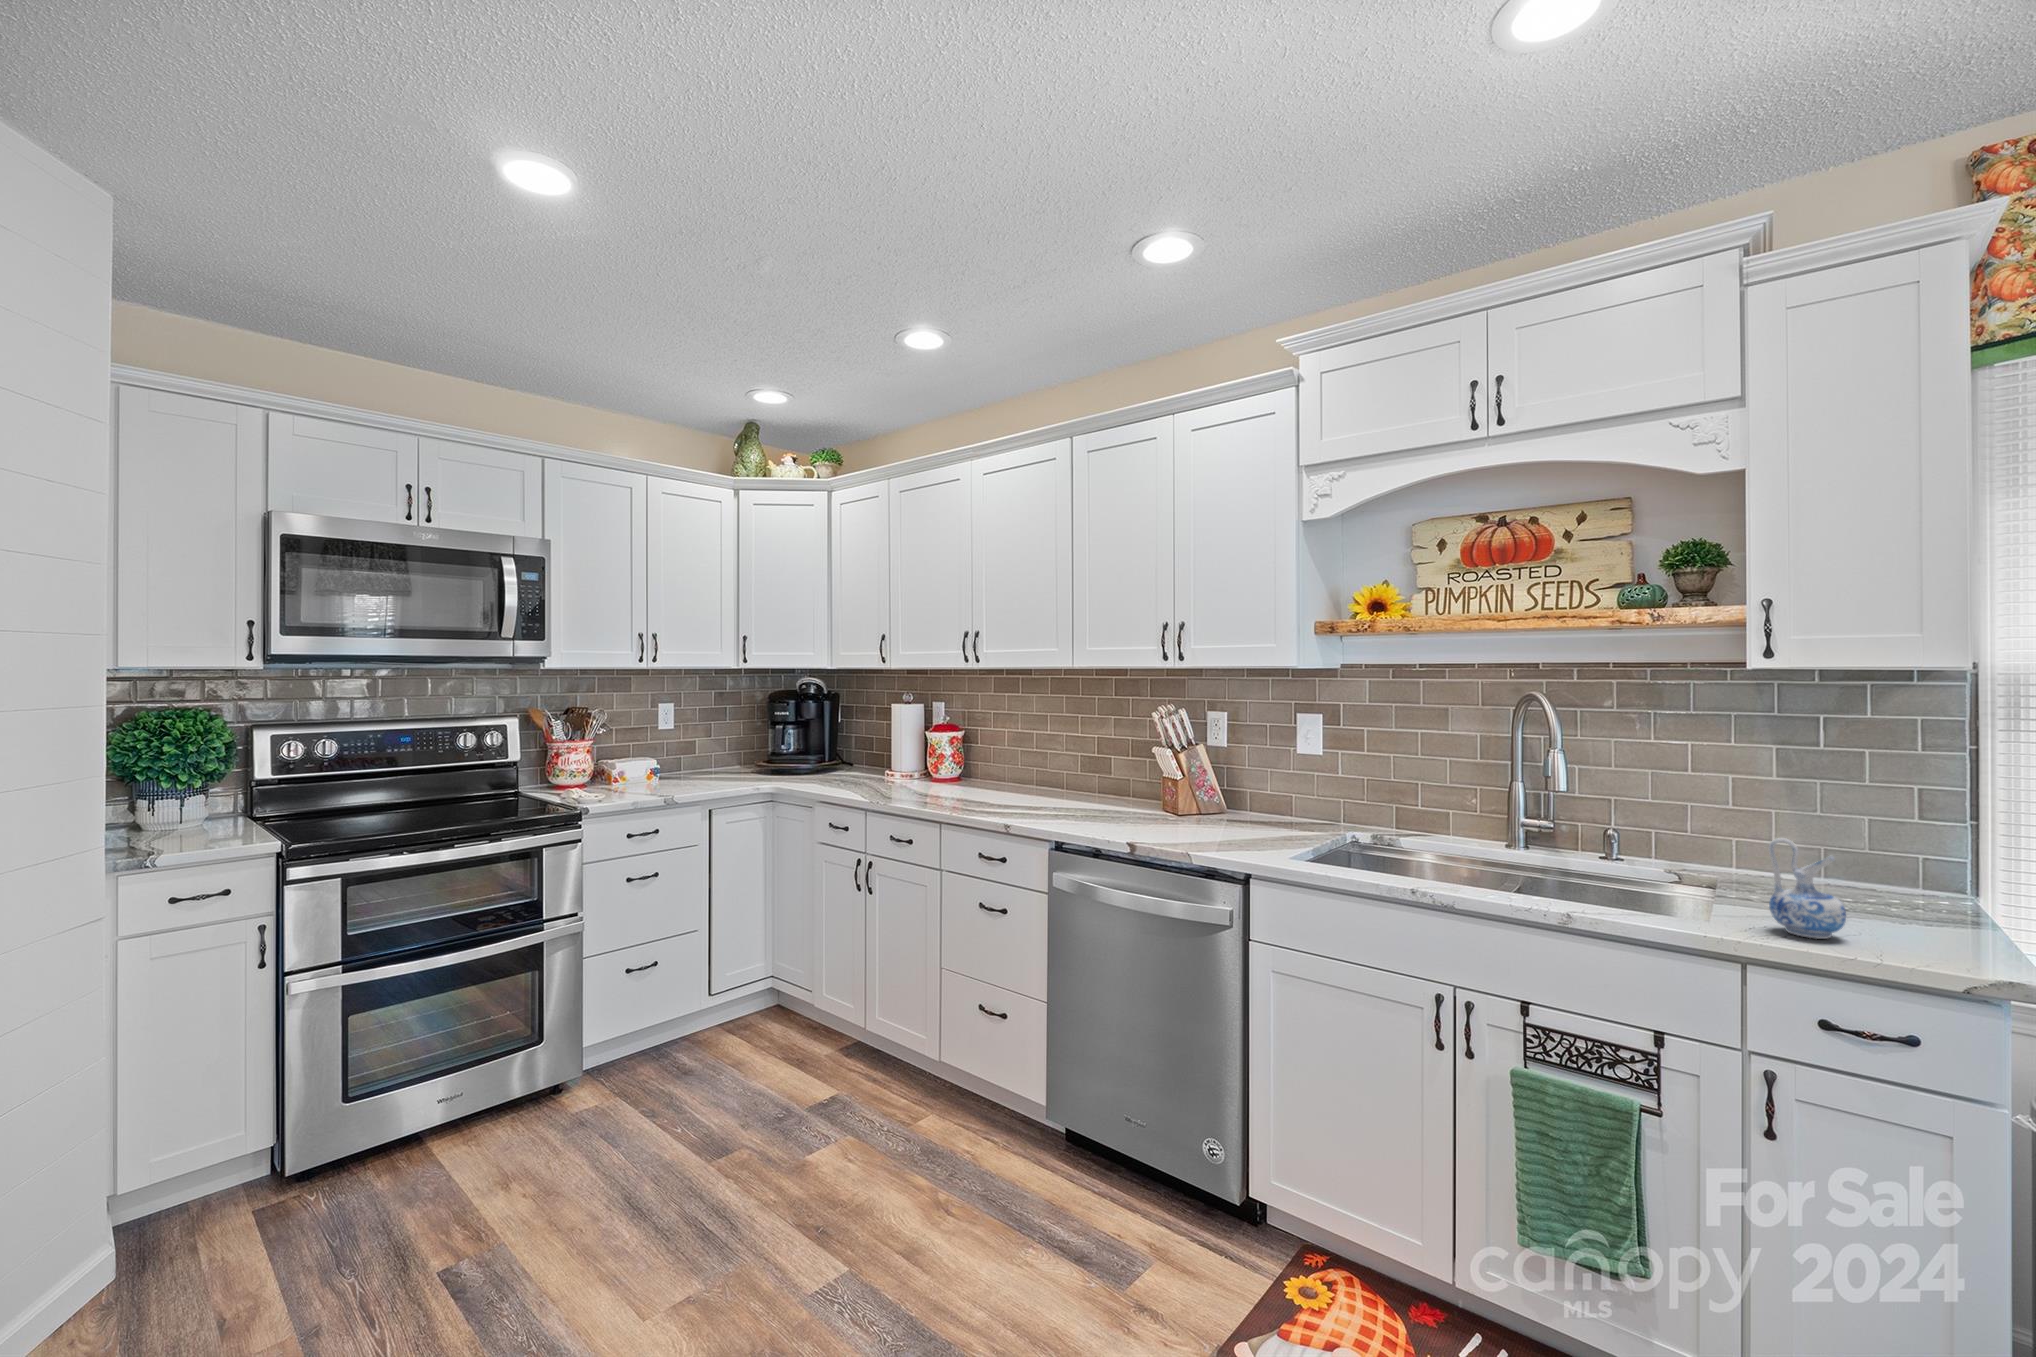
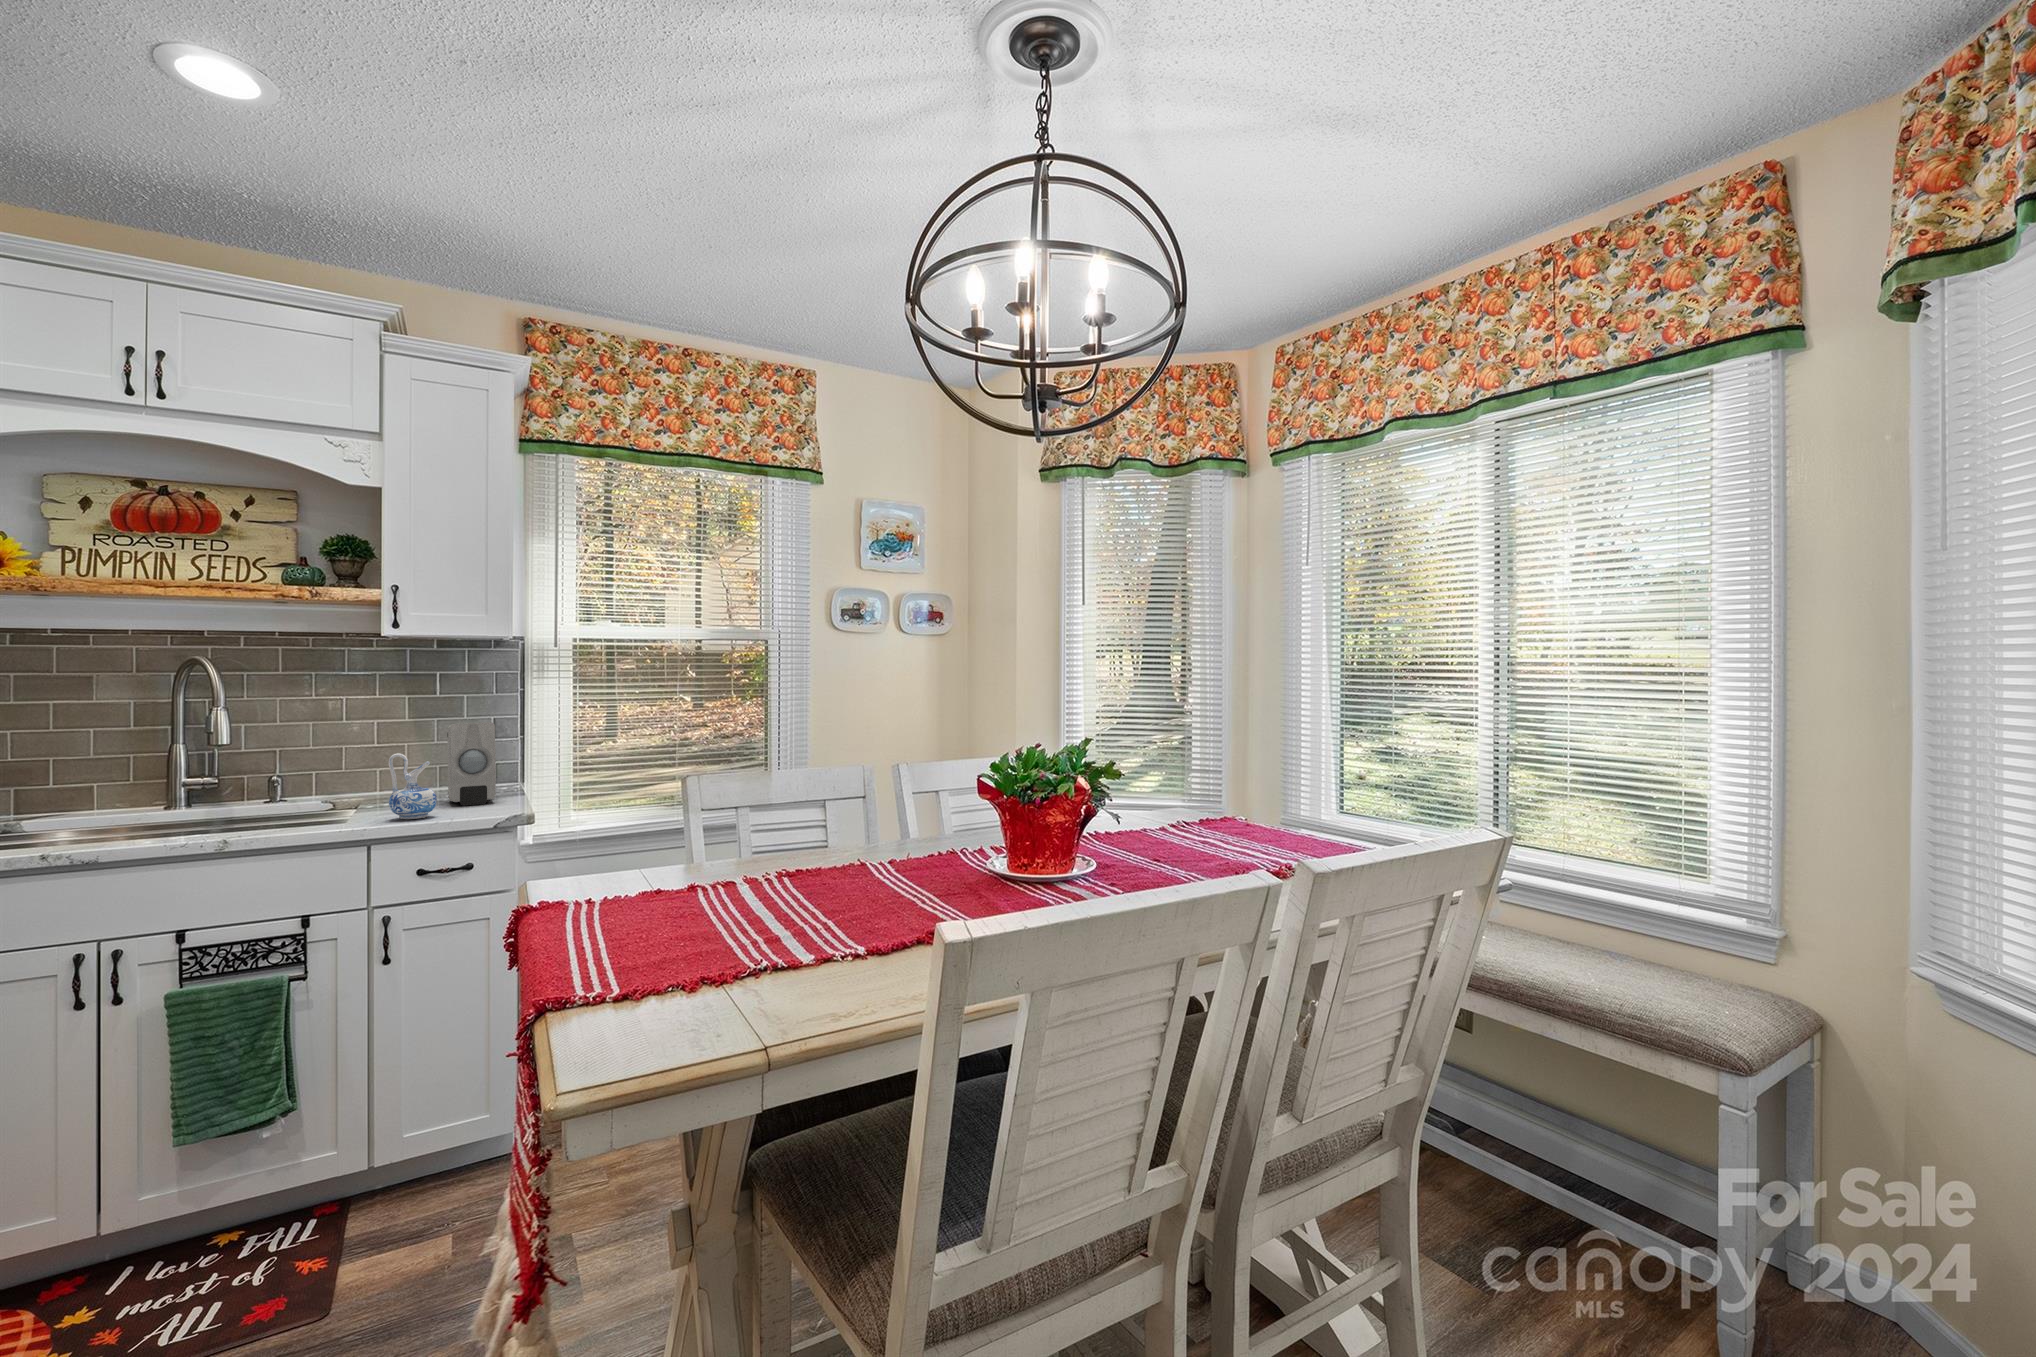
soap dispenser: none [1847,795,1944,929] -> present [447,722,496,806]

